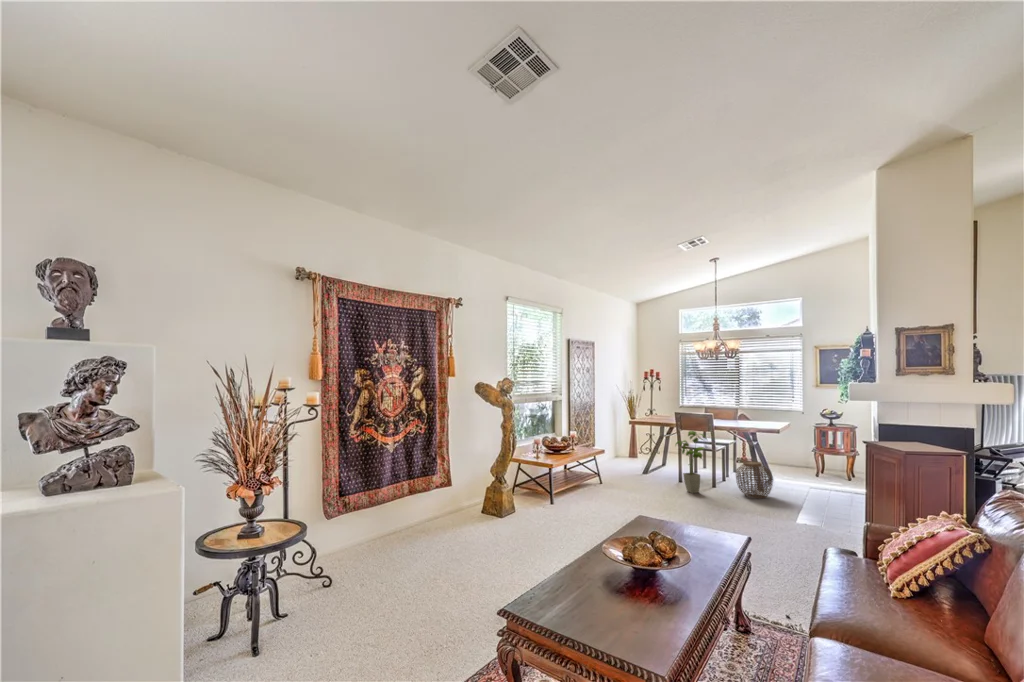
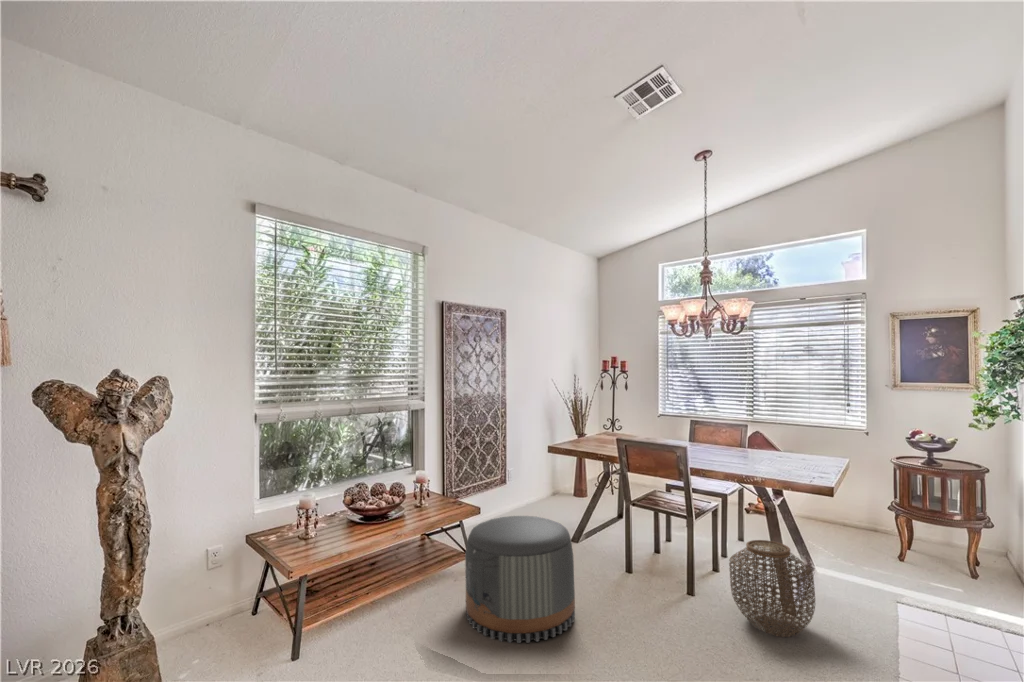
house plant: present [676,431,707,493] -> none [602,465,668,605]
pouf: none [620,456,672,503] -> present [465,516,575,643]

